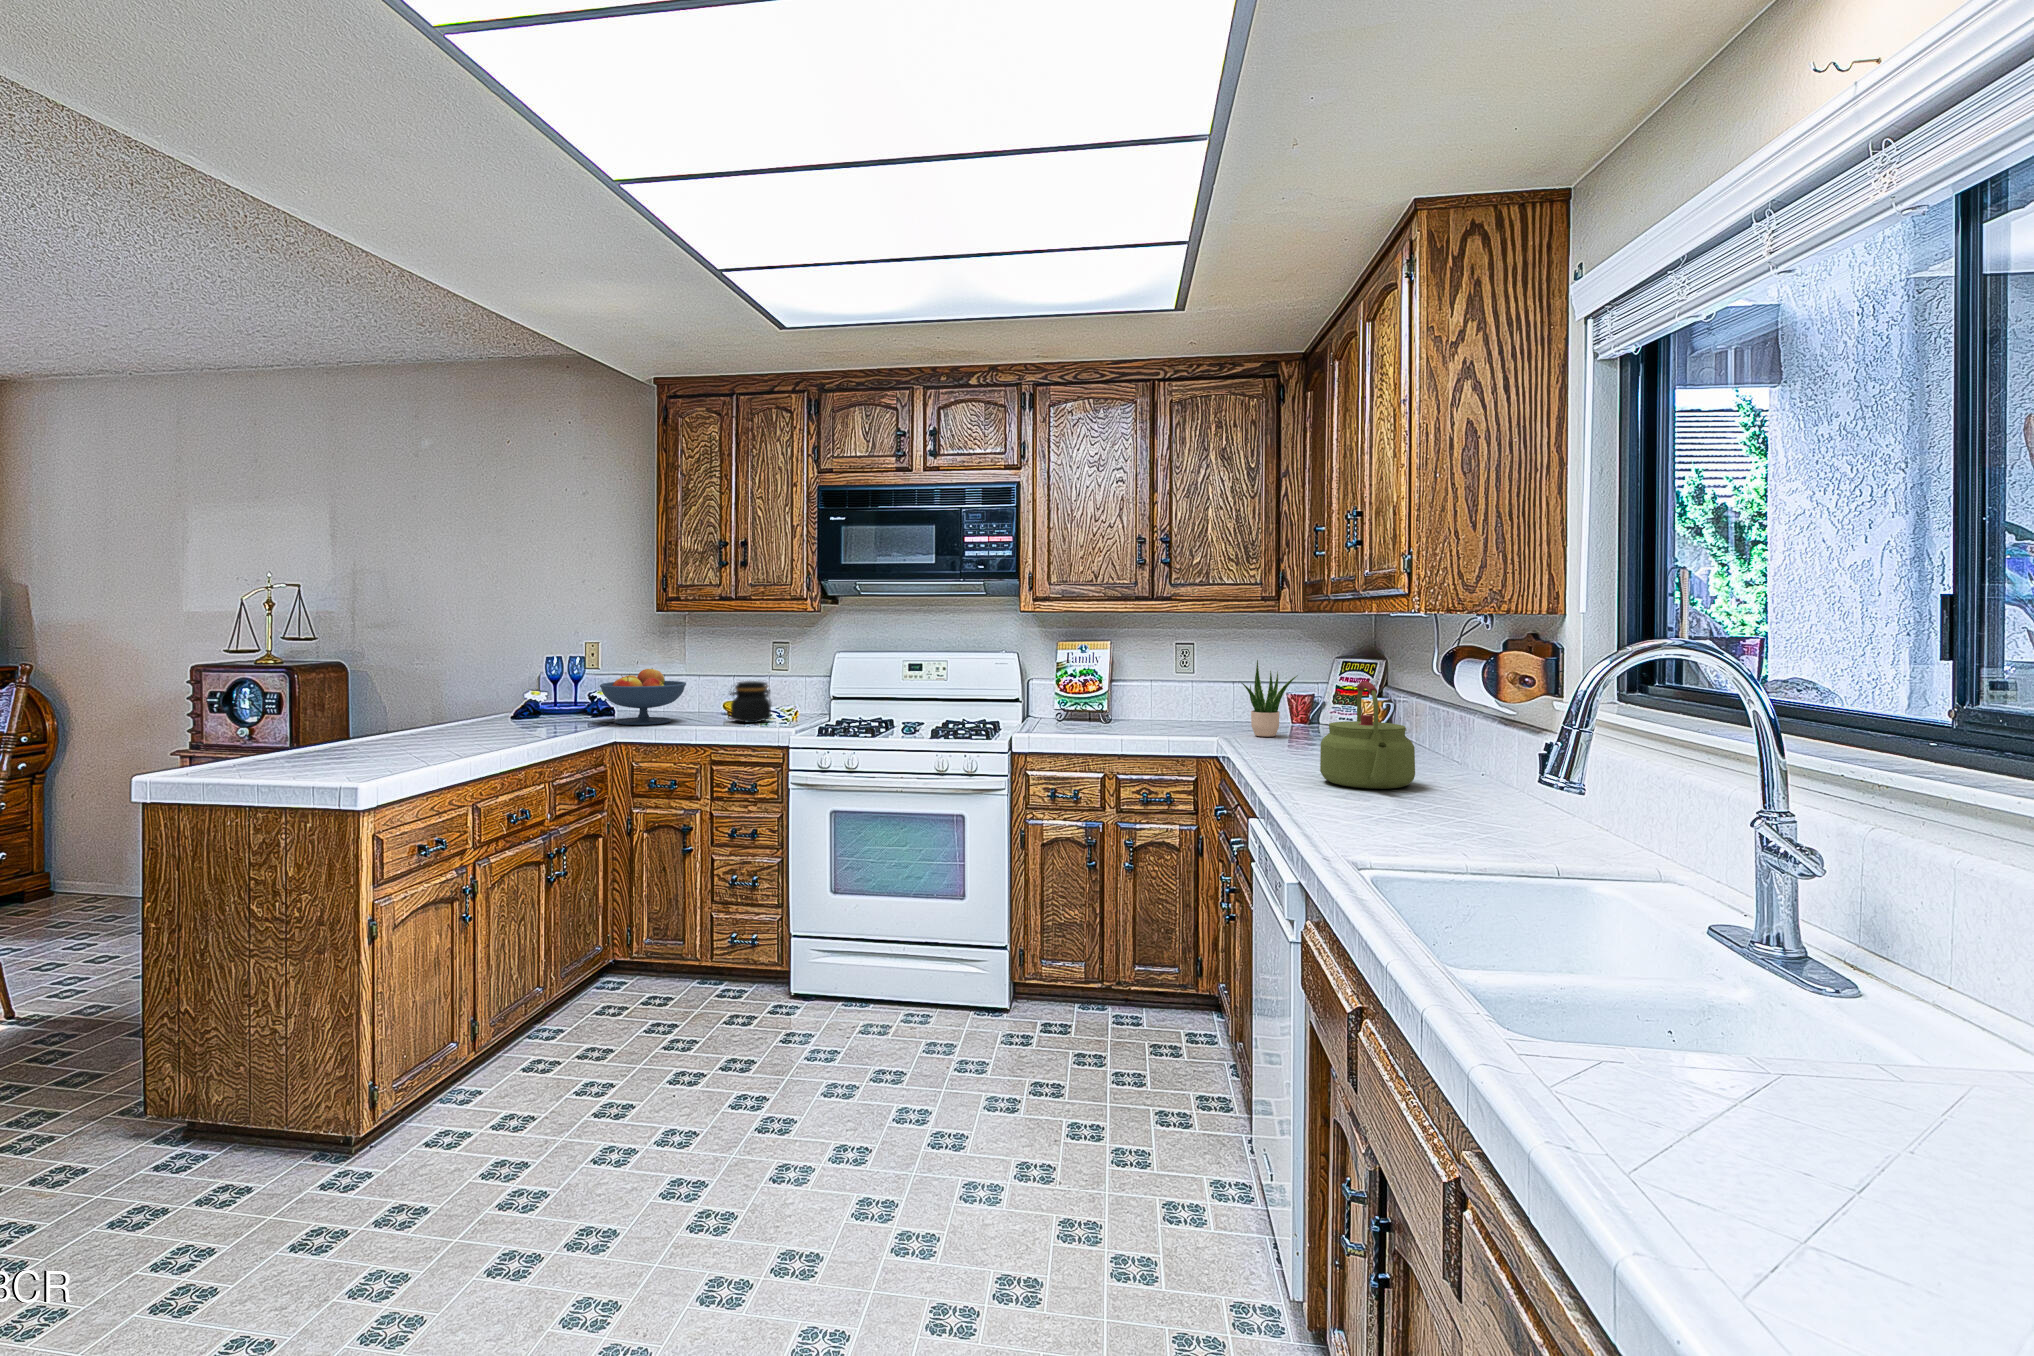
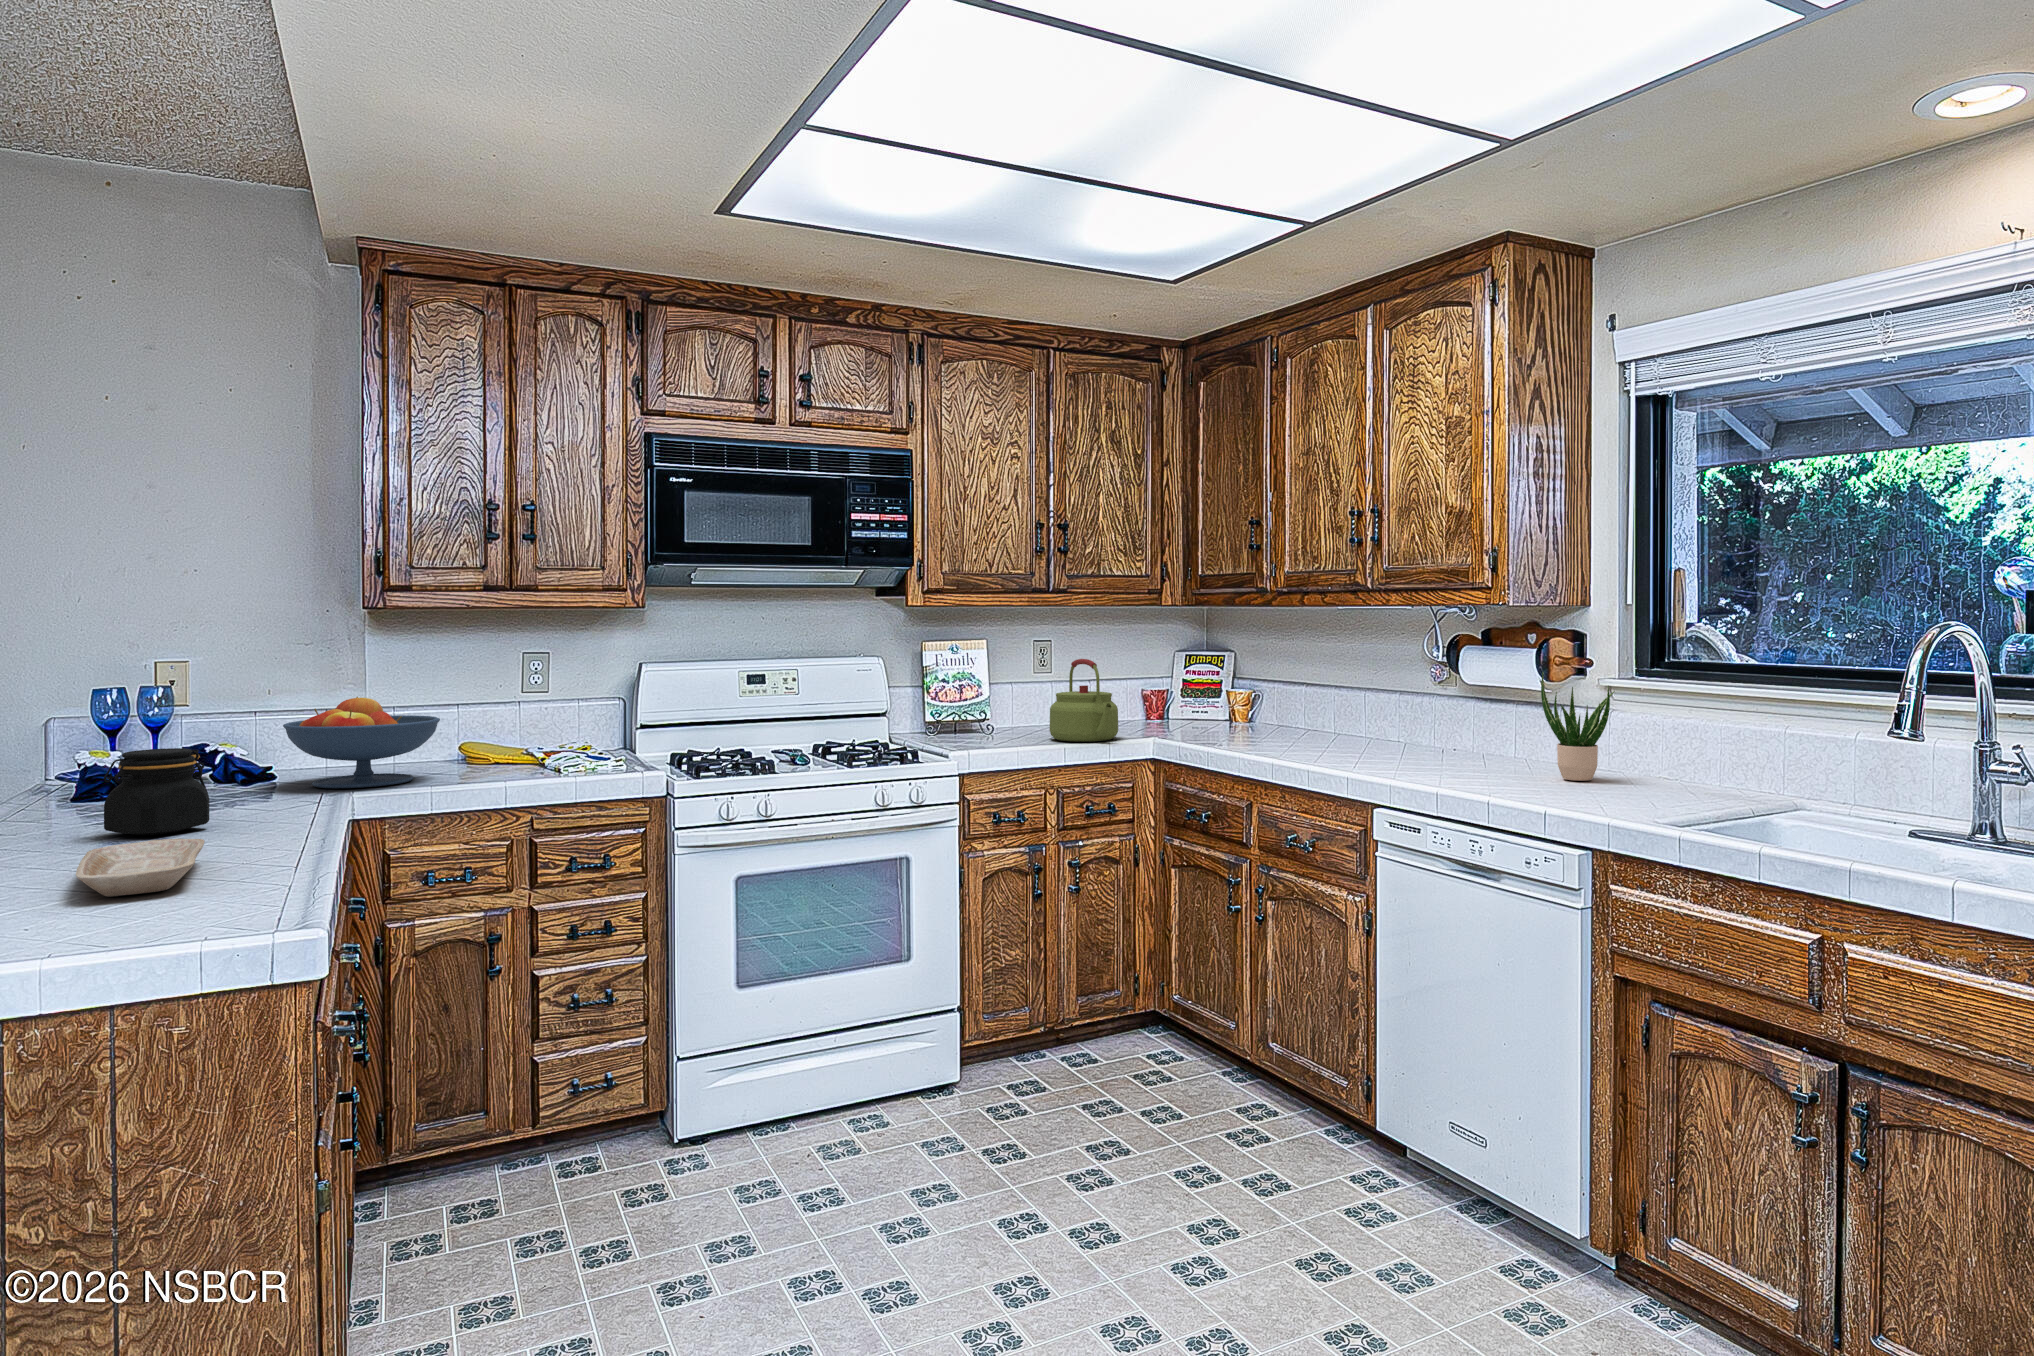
potted plant: present [1242,660,1298,737] -> present [1541,673,1614,781]
jar: present [730,681,771,723] -> present [104,748,209,835]
kettle: present [1320,681,1415,789] -> present [1050,659,1118,742]
tray: none [343,743,441,769] -> present [76,839,205,897]

